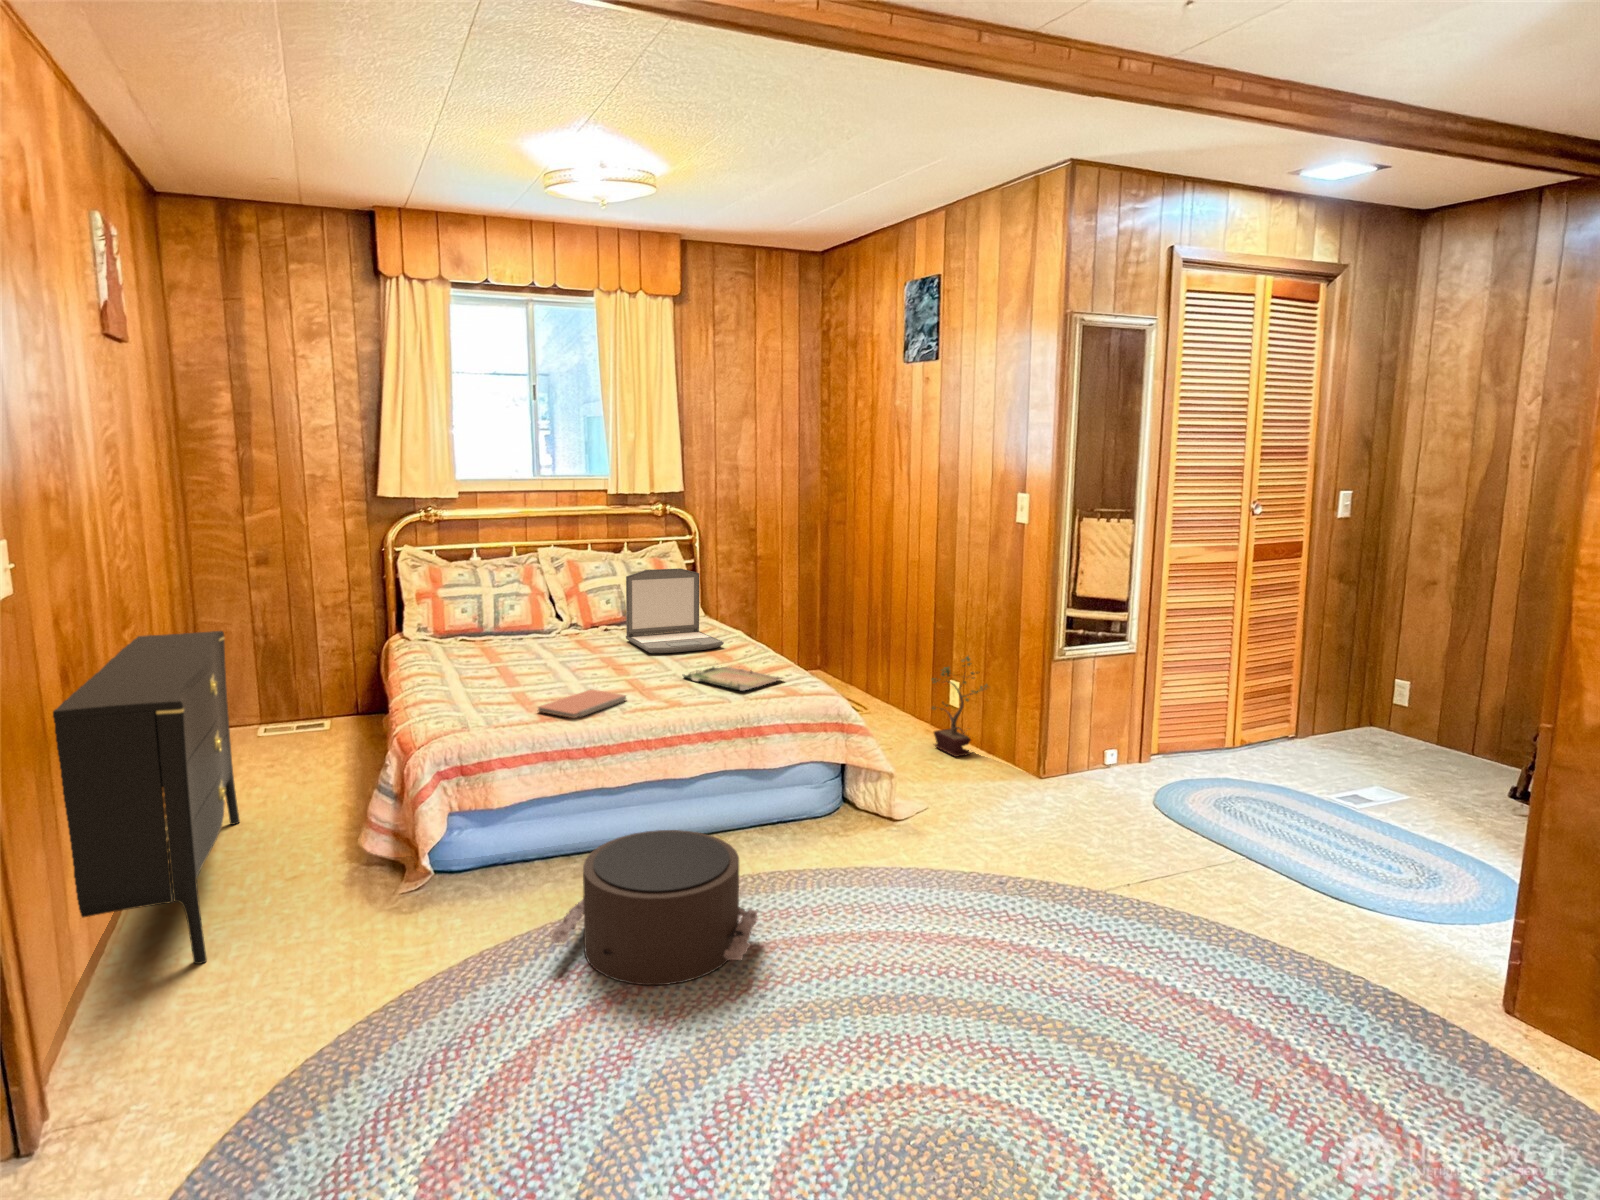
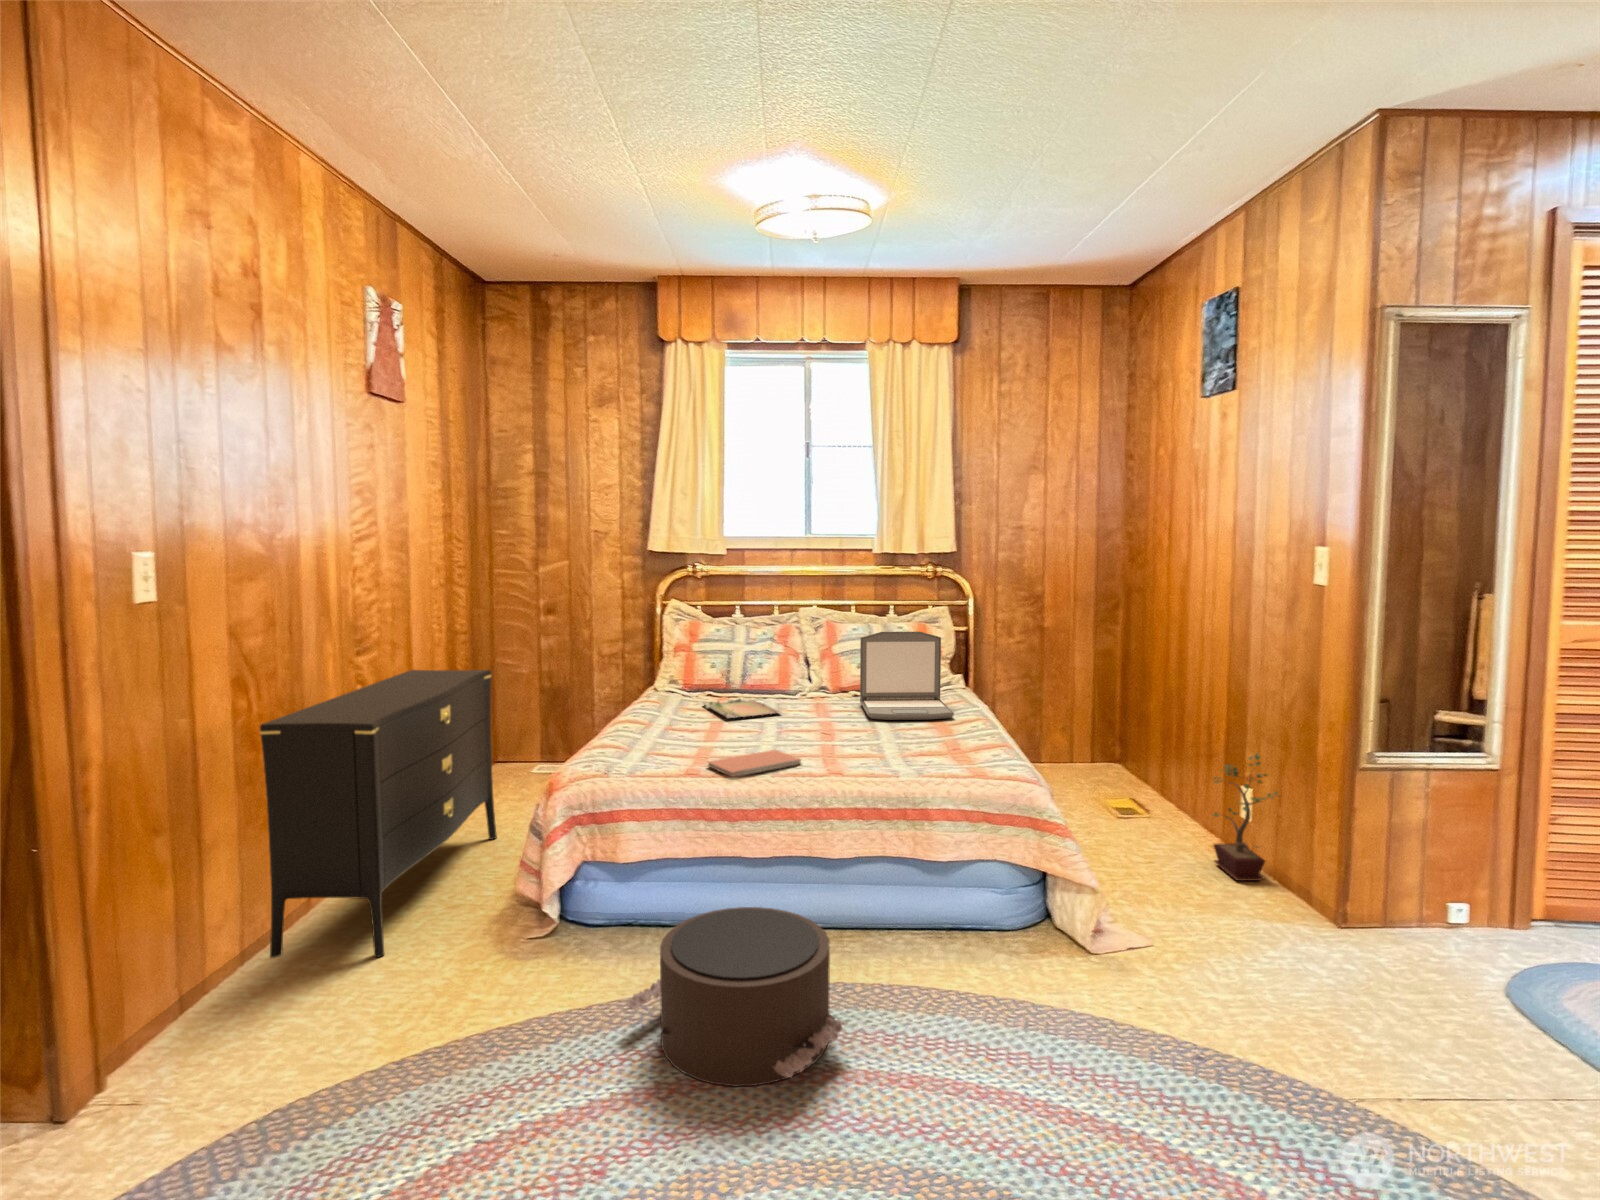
tray: present [682,667,783,691] -> present [704,699,780,718]

